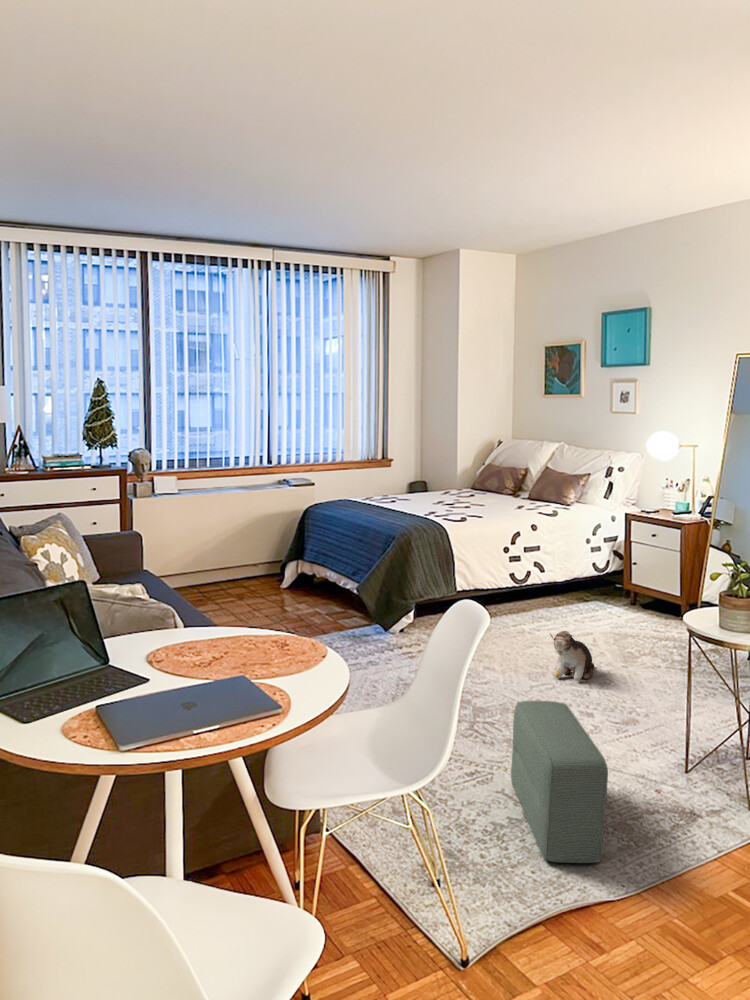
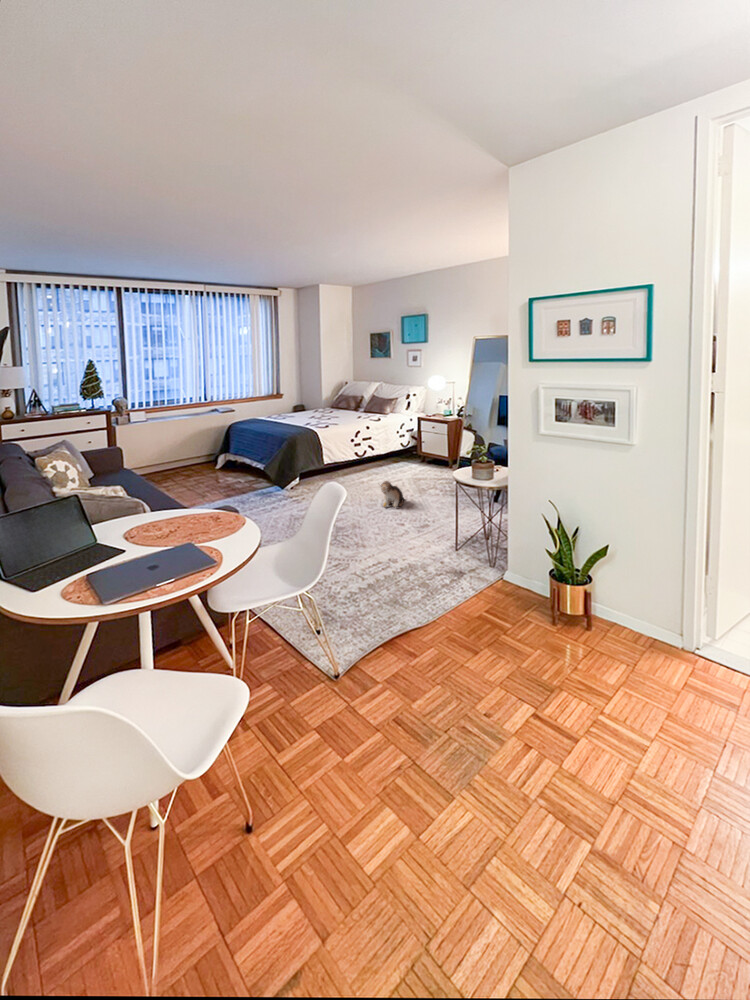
pouf: present [511,700,608,863] -> none [359,520,413,610]

